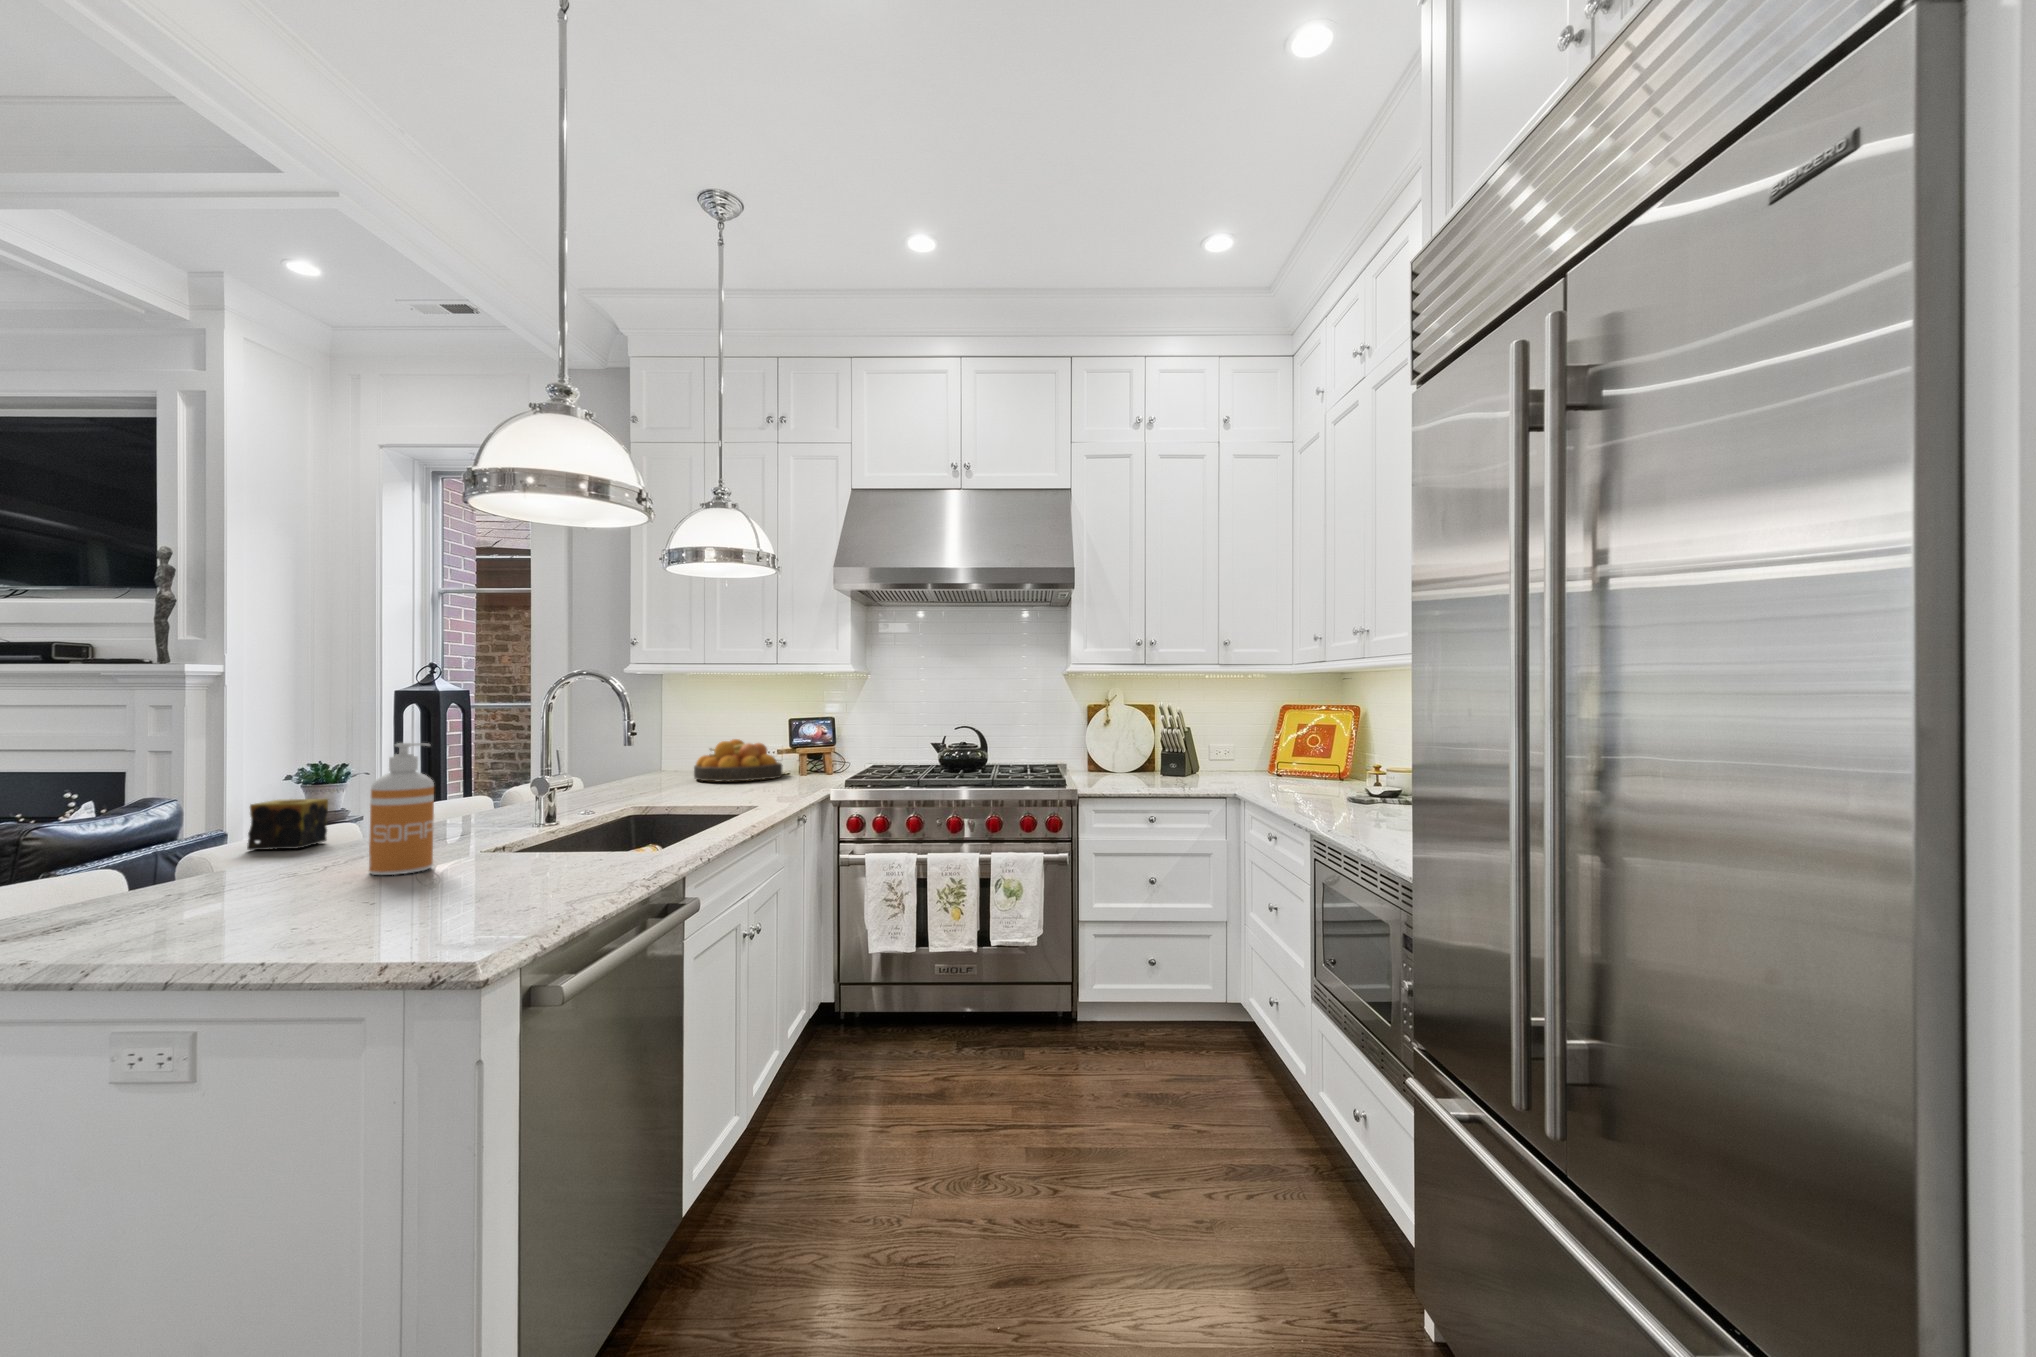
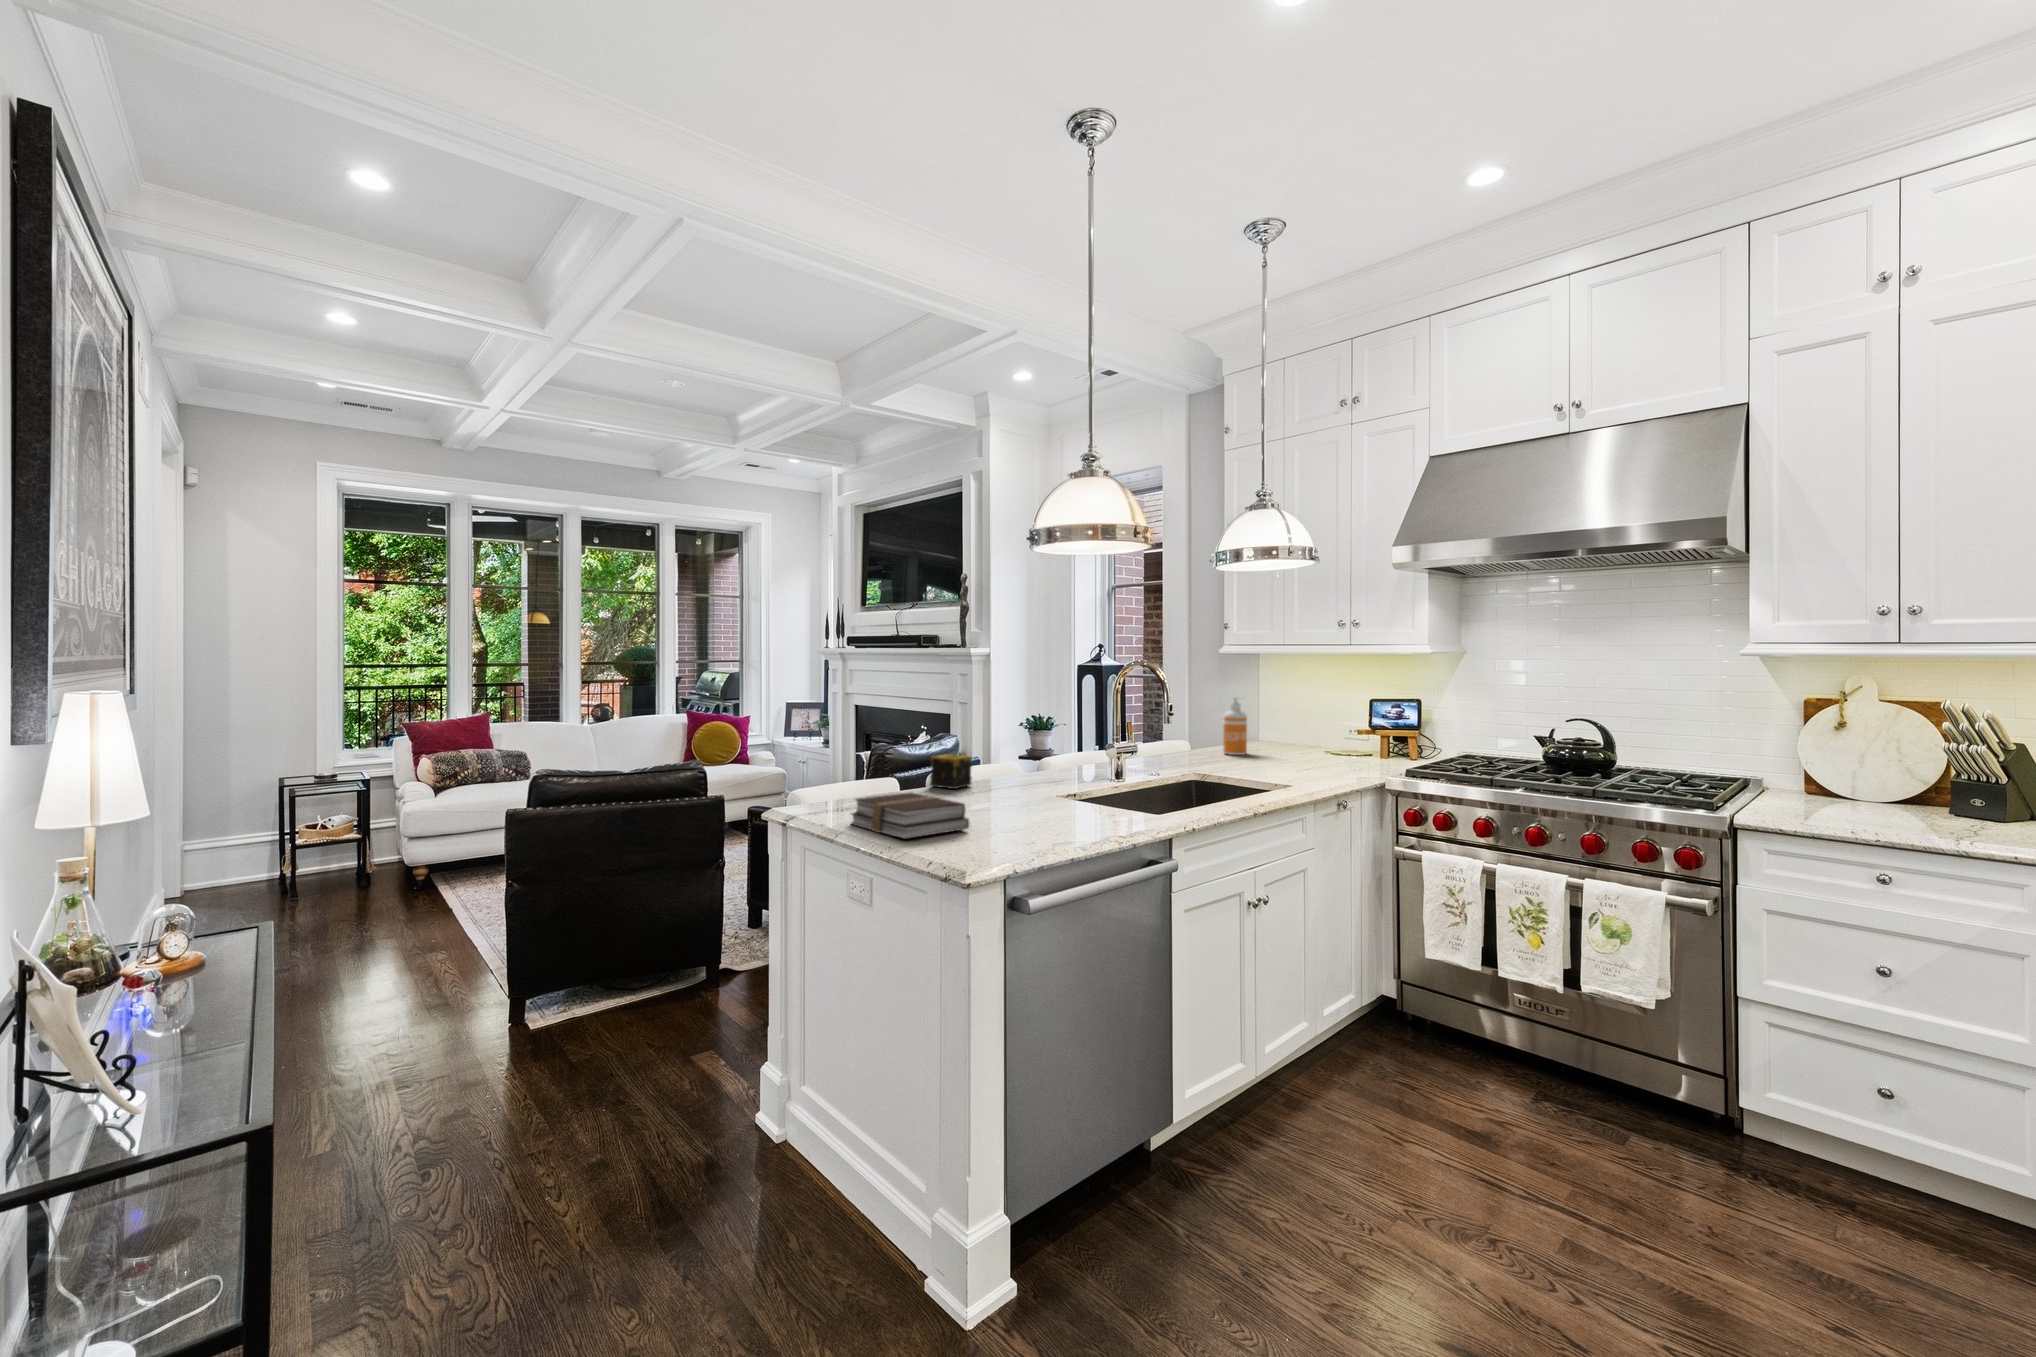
fruit bowl: present [694,739,783,781] -> none [1270,720,1358,763]
soap dispenser: present [369,743,434,875] -> present [1223,697,1247,755]
book: none [136,853,400,921] -> present [852,792,969,839]

